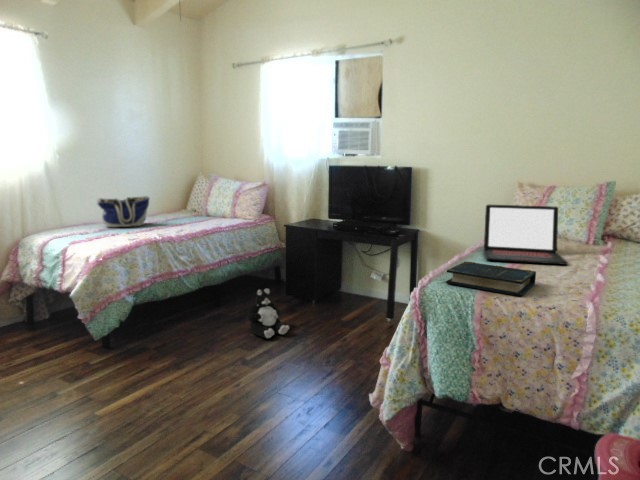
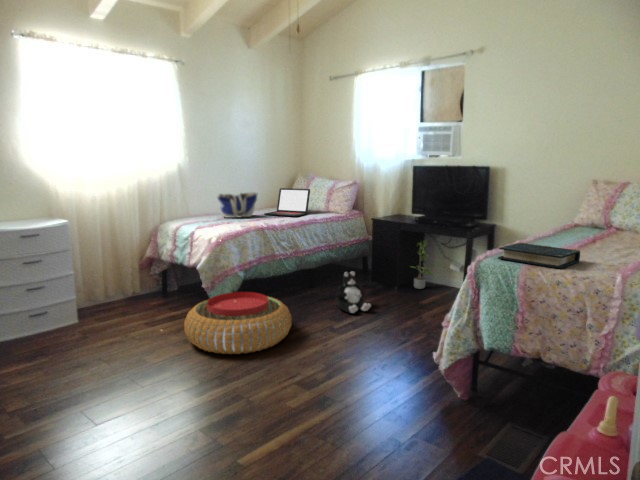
laptop: present [484,205,568,265] -> present [264,188,310,217]
potted plant: none [329,245,355,301] -> present [411,240,433,289]
pouf: none [50,324,195,412] -> present [184,292,291,354]

